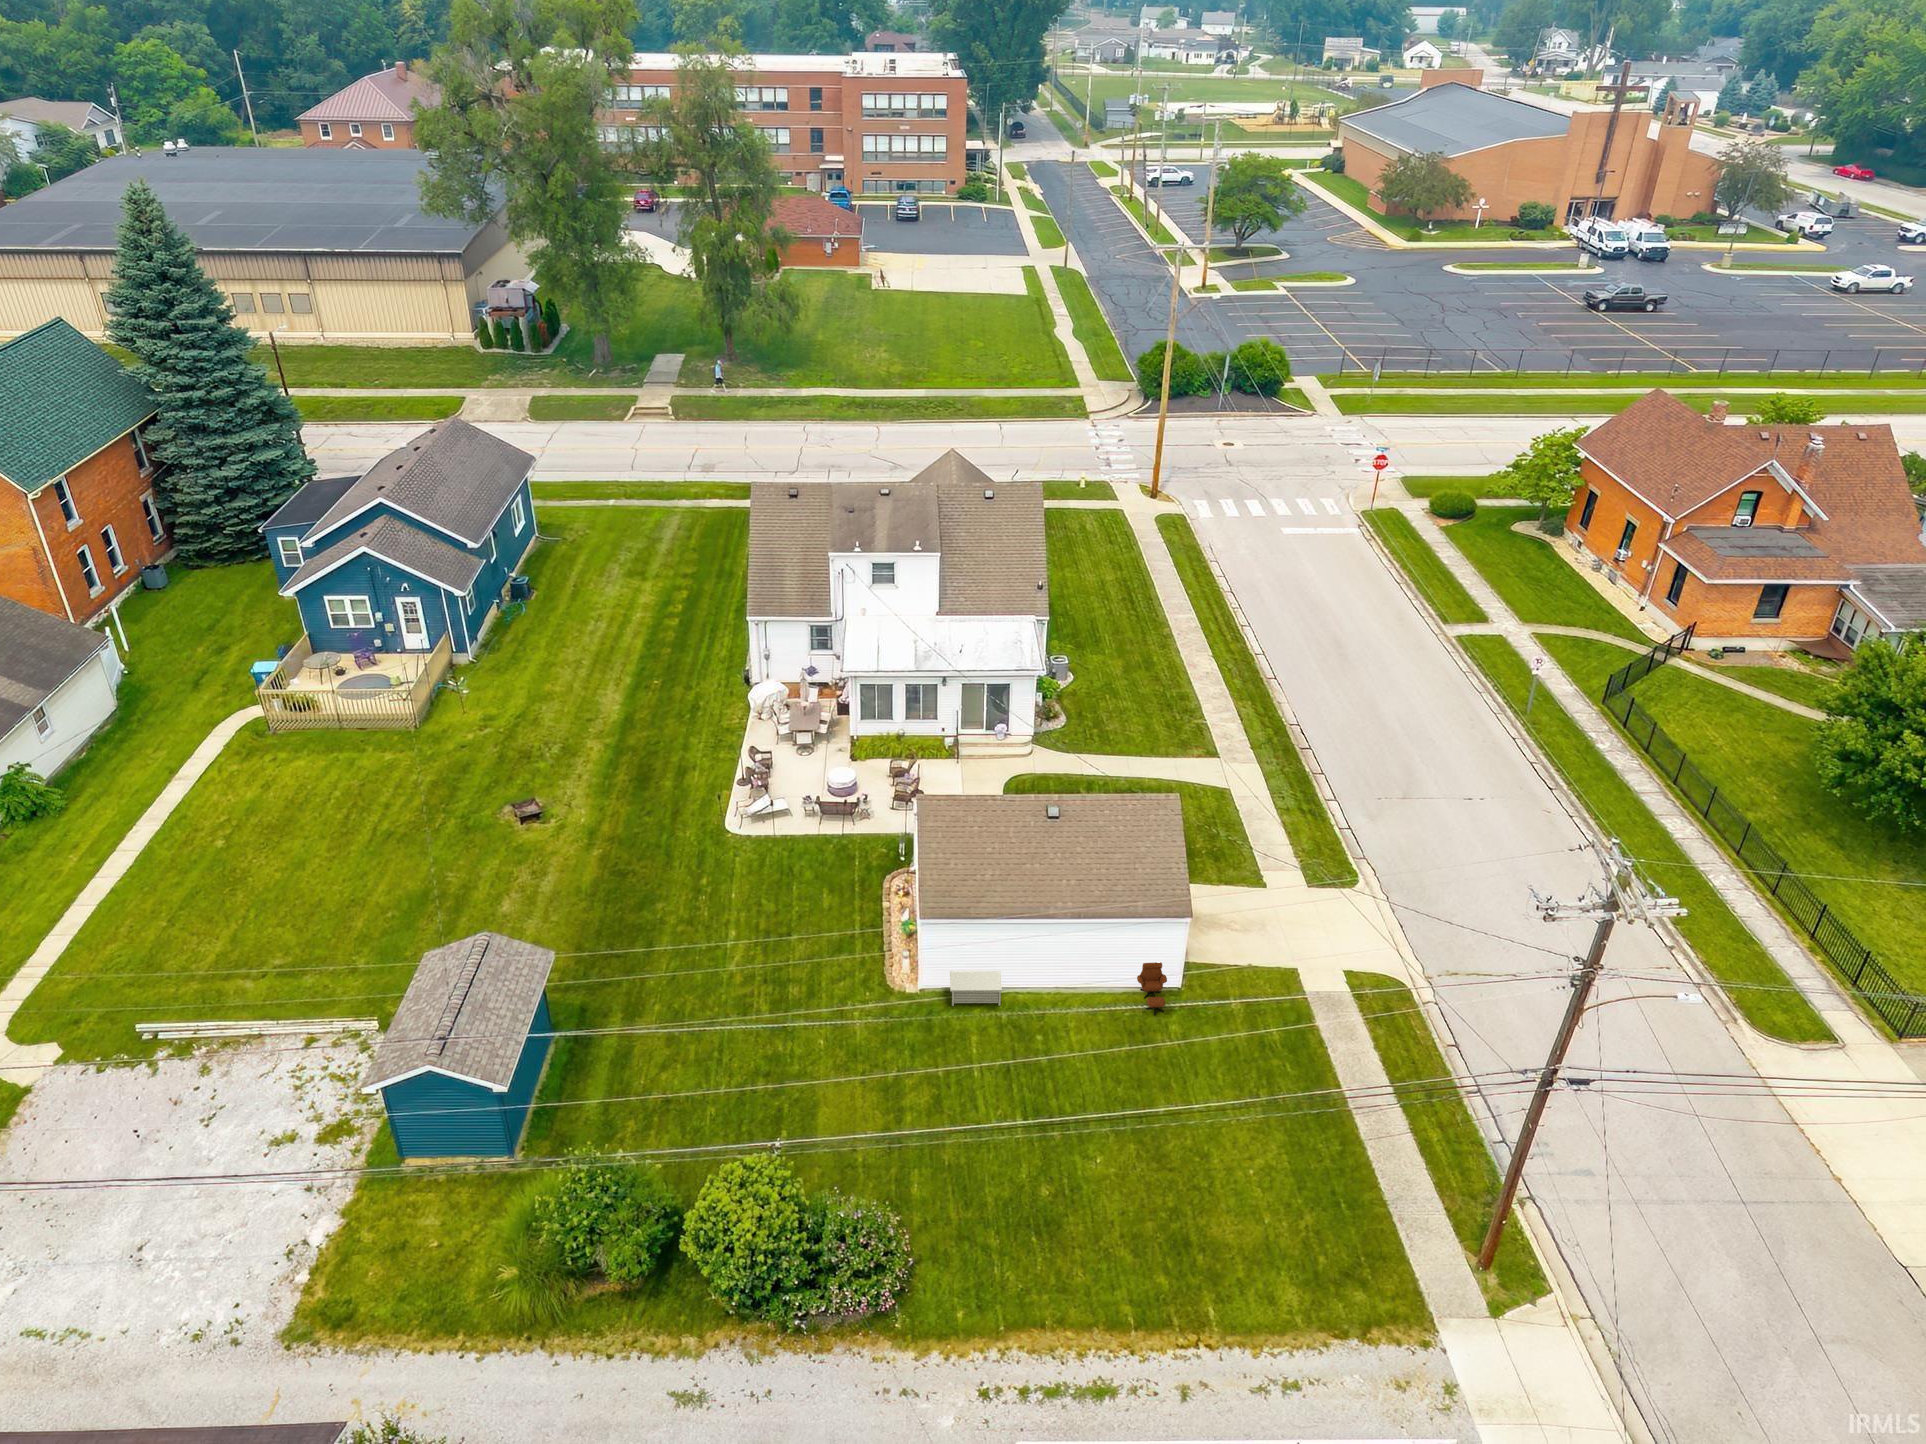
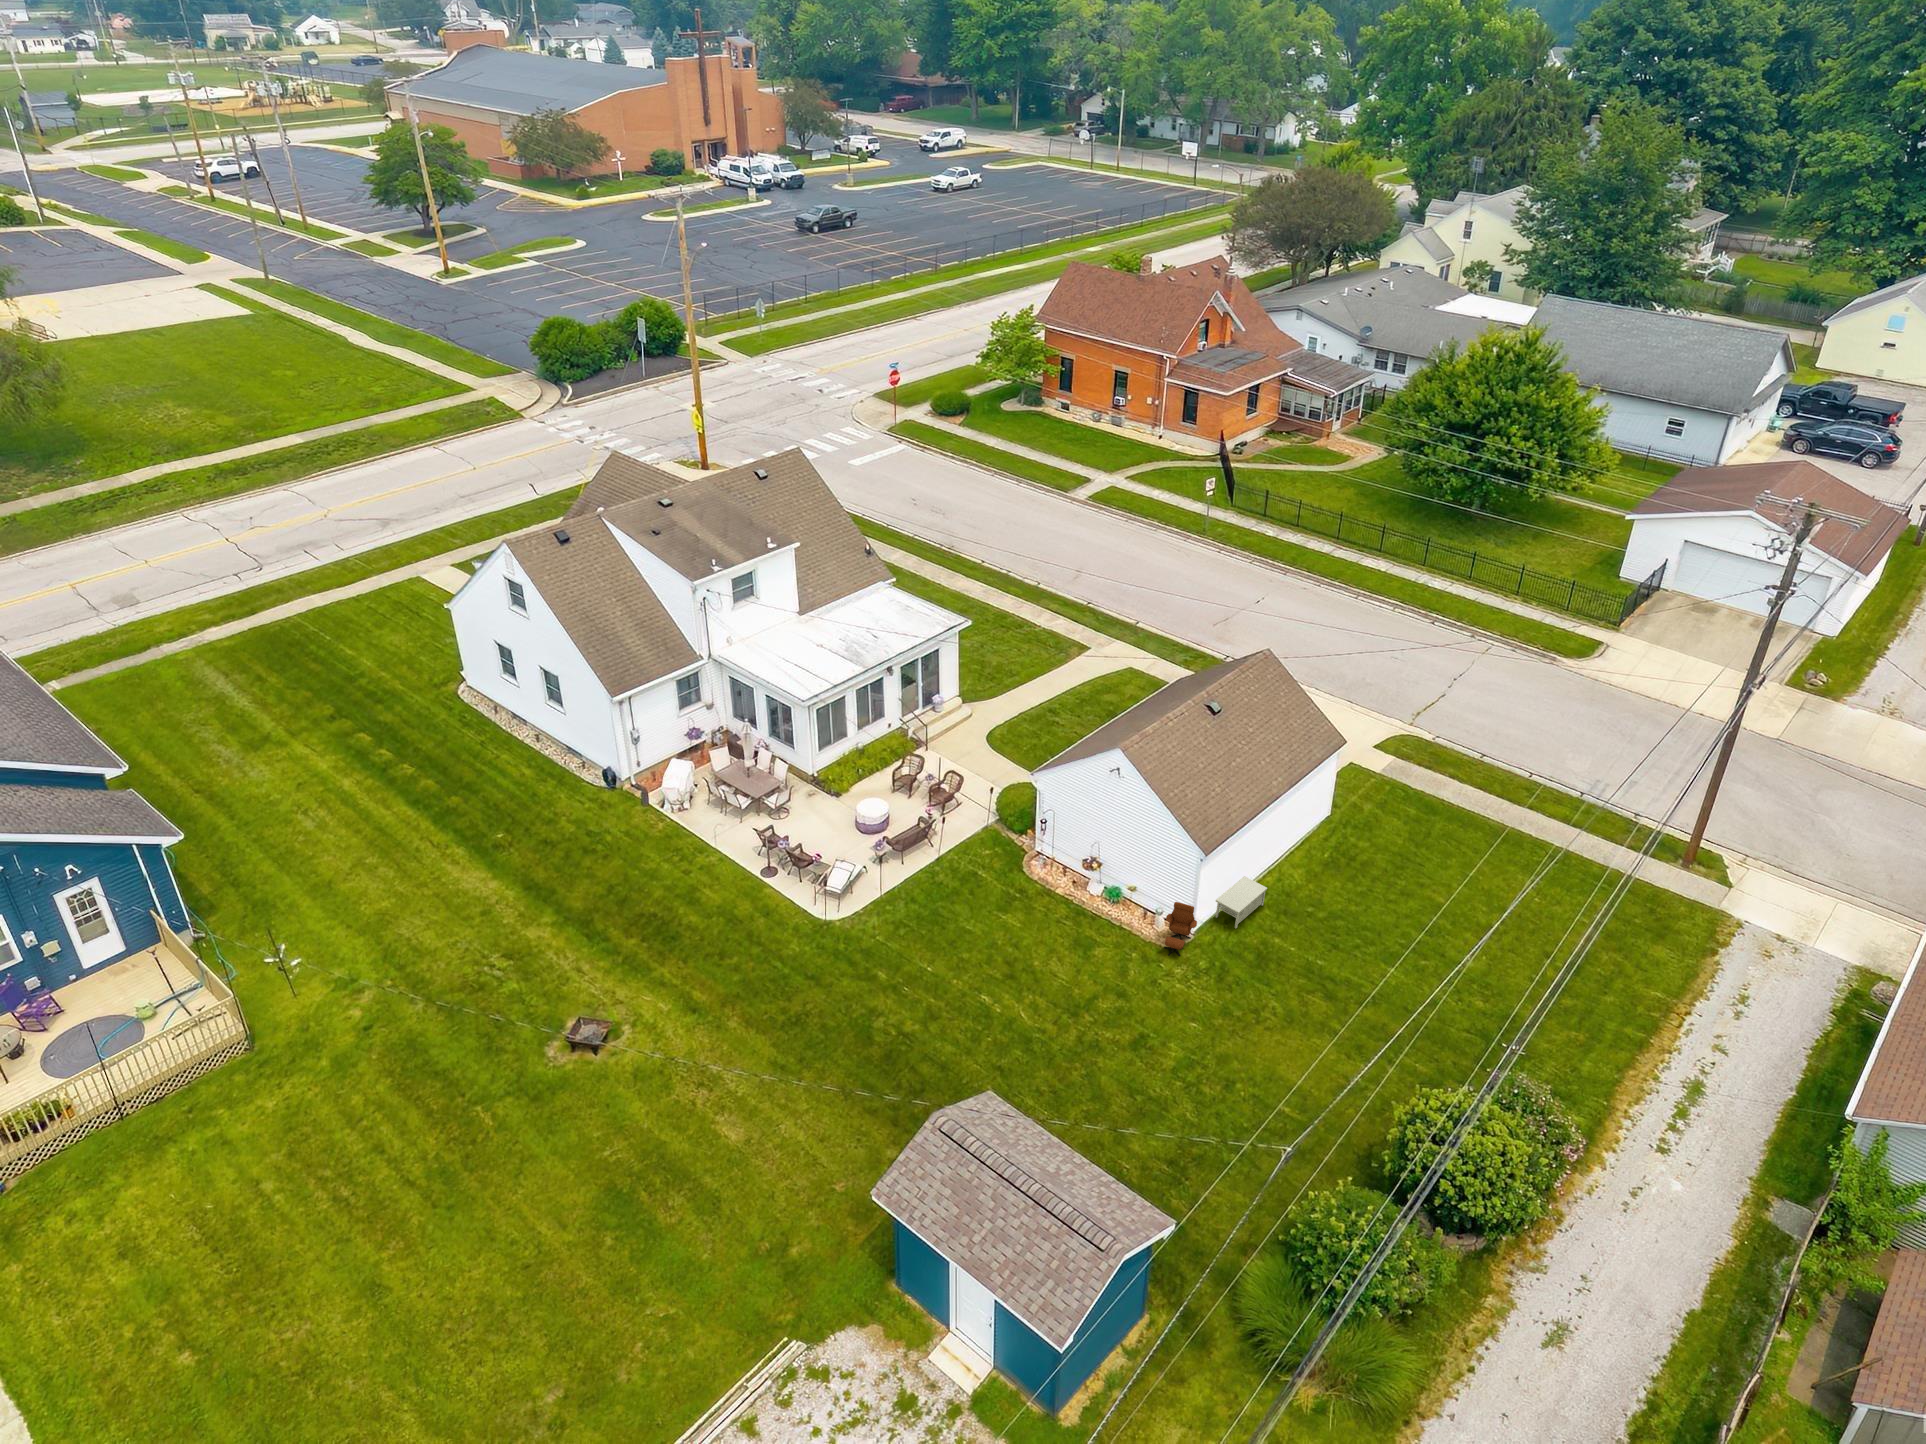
lounge chair: present [1137,962,1167,1015] -> present [1164,902,1197,956]

